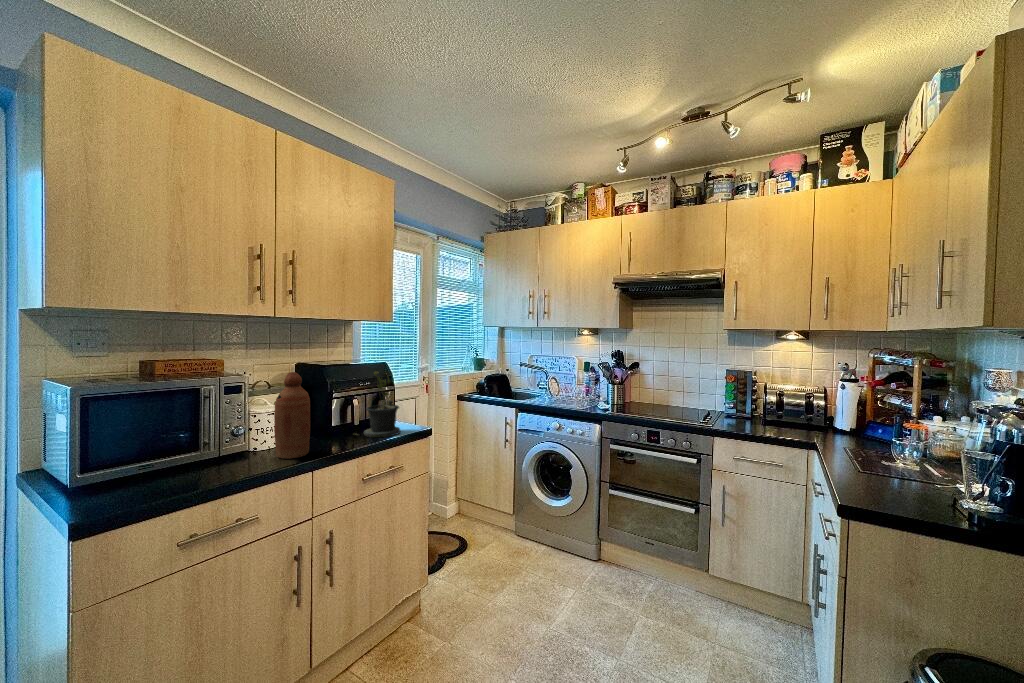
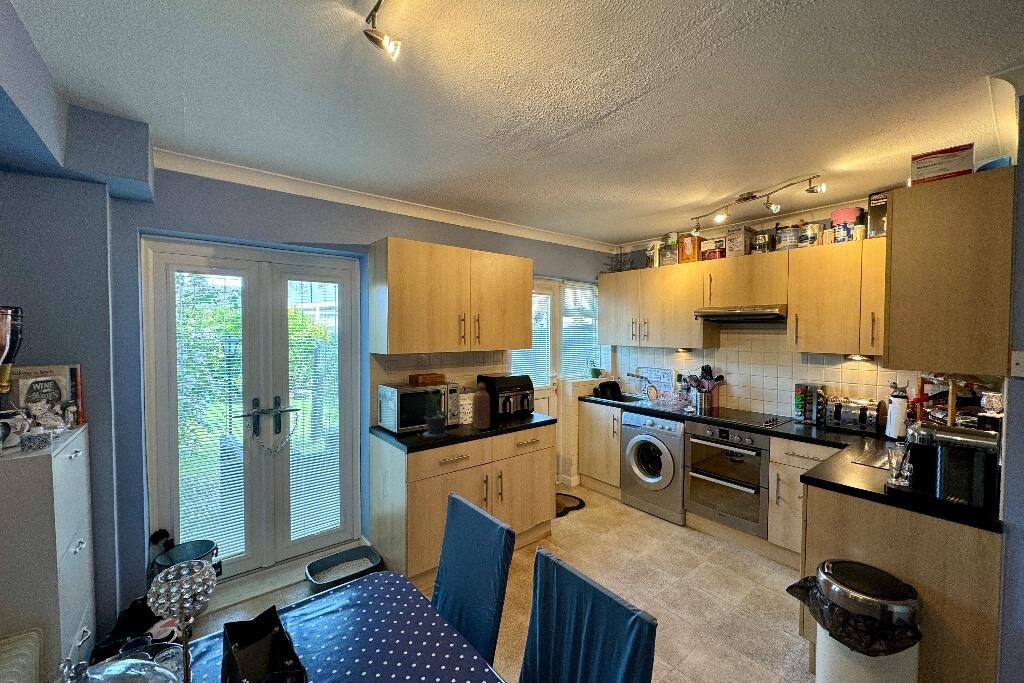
potted plant: present [355,371,400,438] -> present [418,390,449,438]

